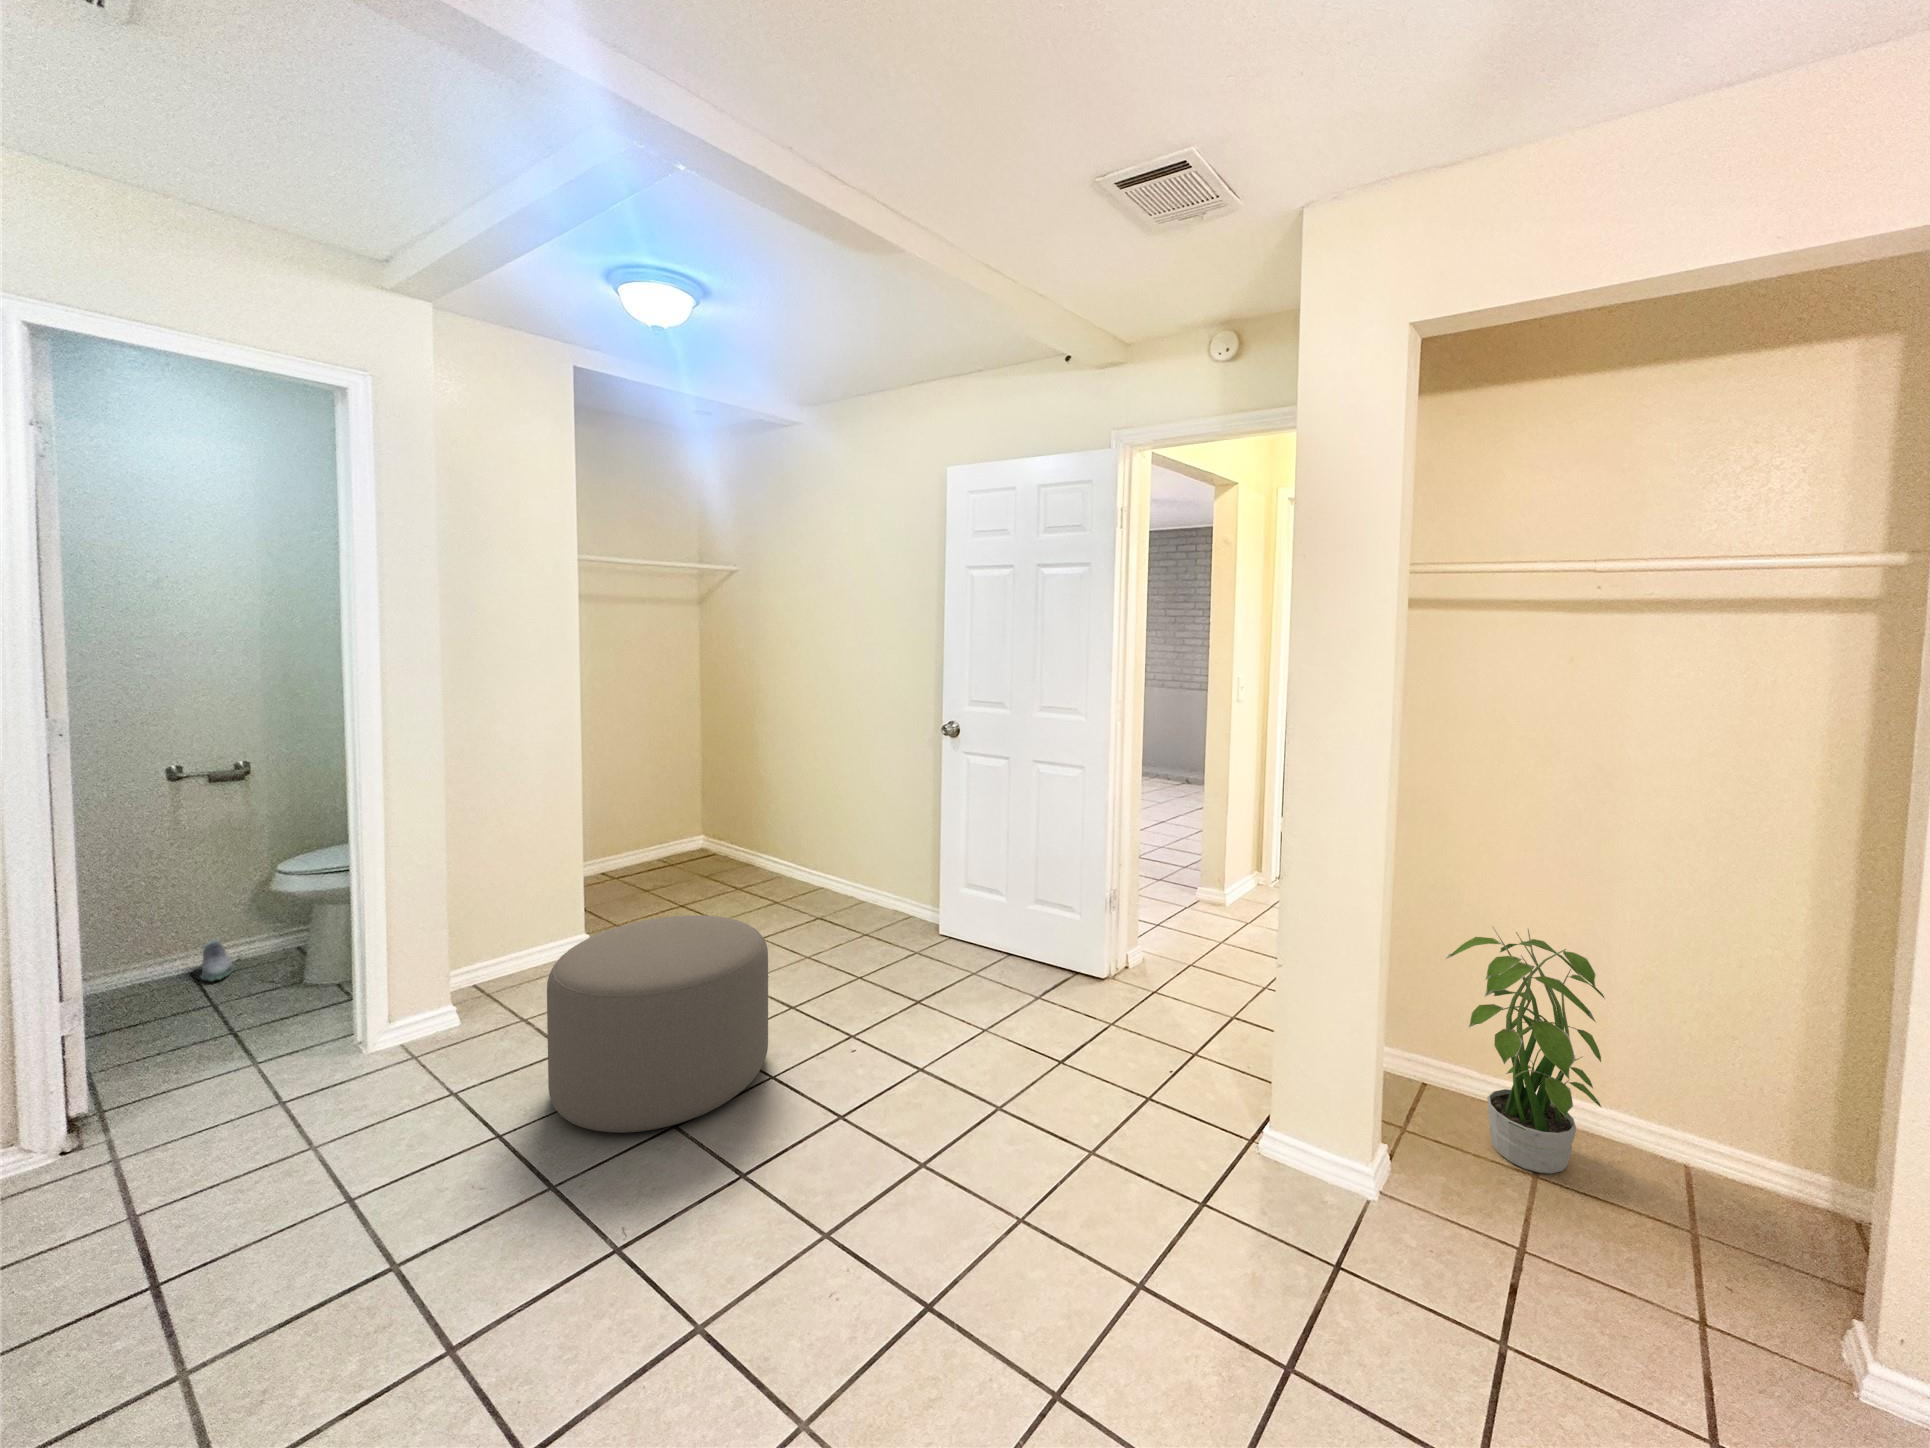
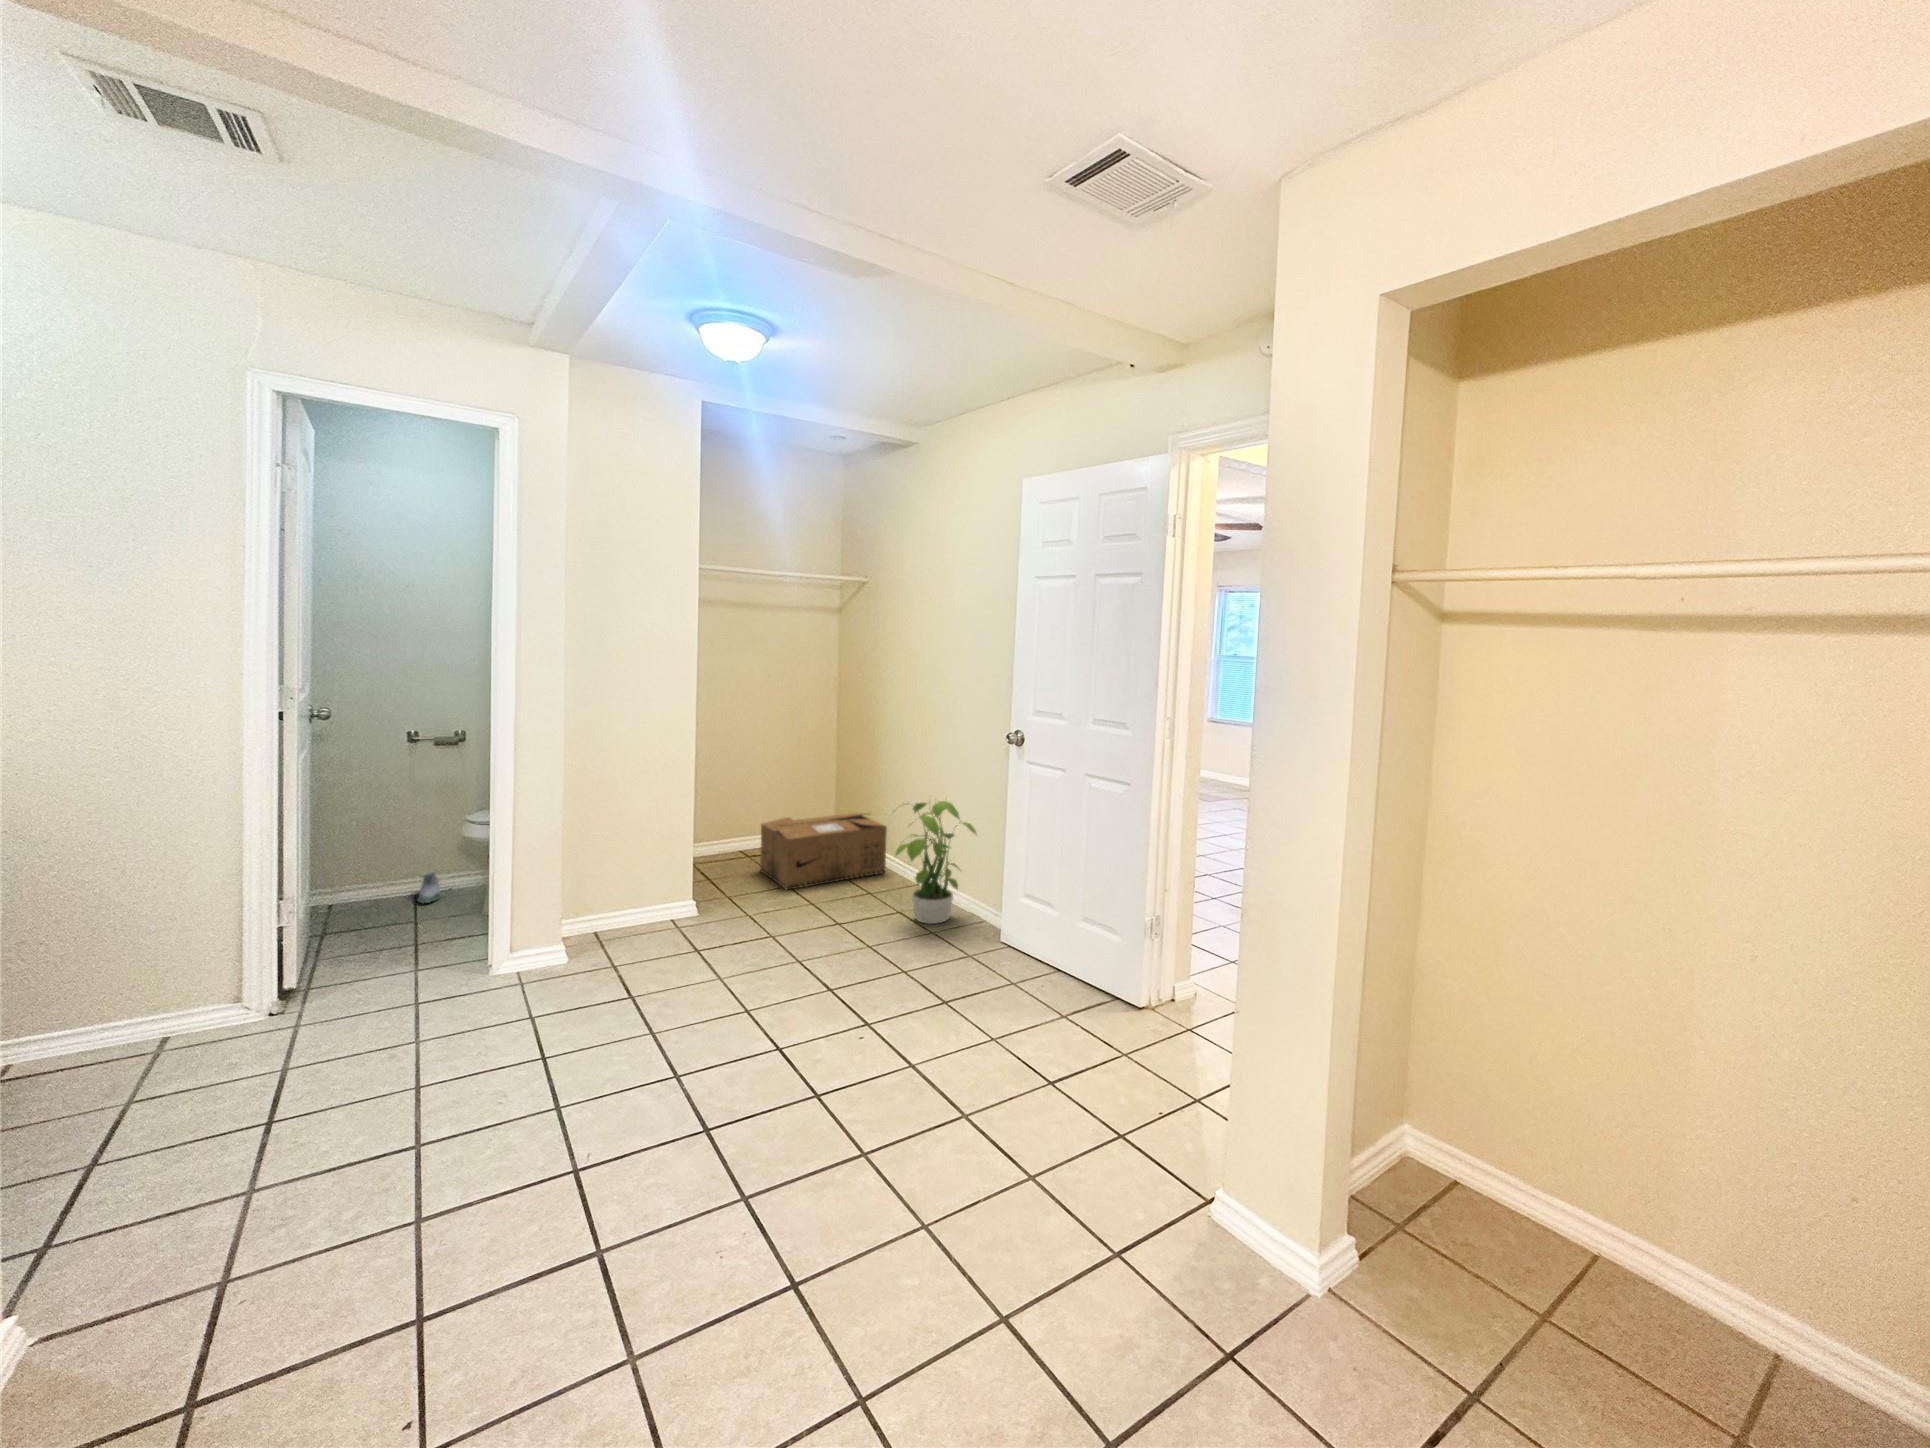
cardboard box: none [643,819,786,910] -> present [760,813,887,890]
ottoman: present [547,915,768,1133] -> none [589,890,784,1075]
potted plant: present [1446,927,1605,1174] -> present [895,801,976,924]

